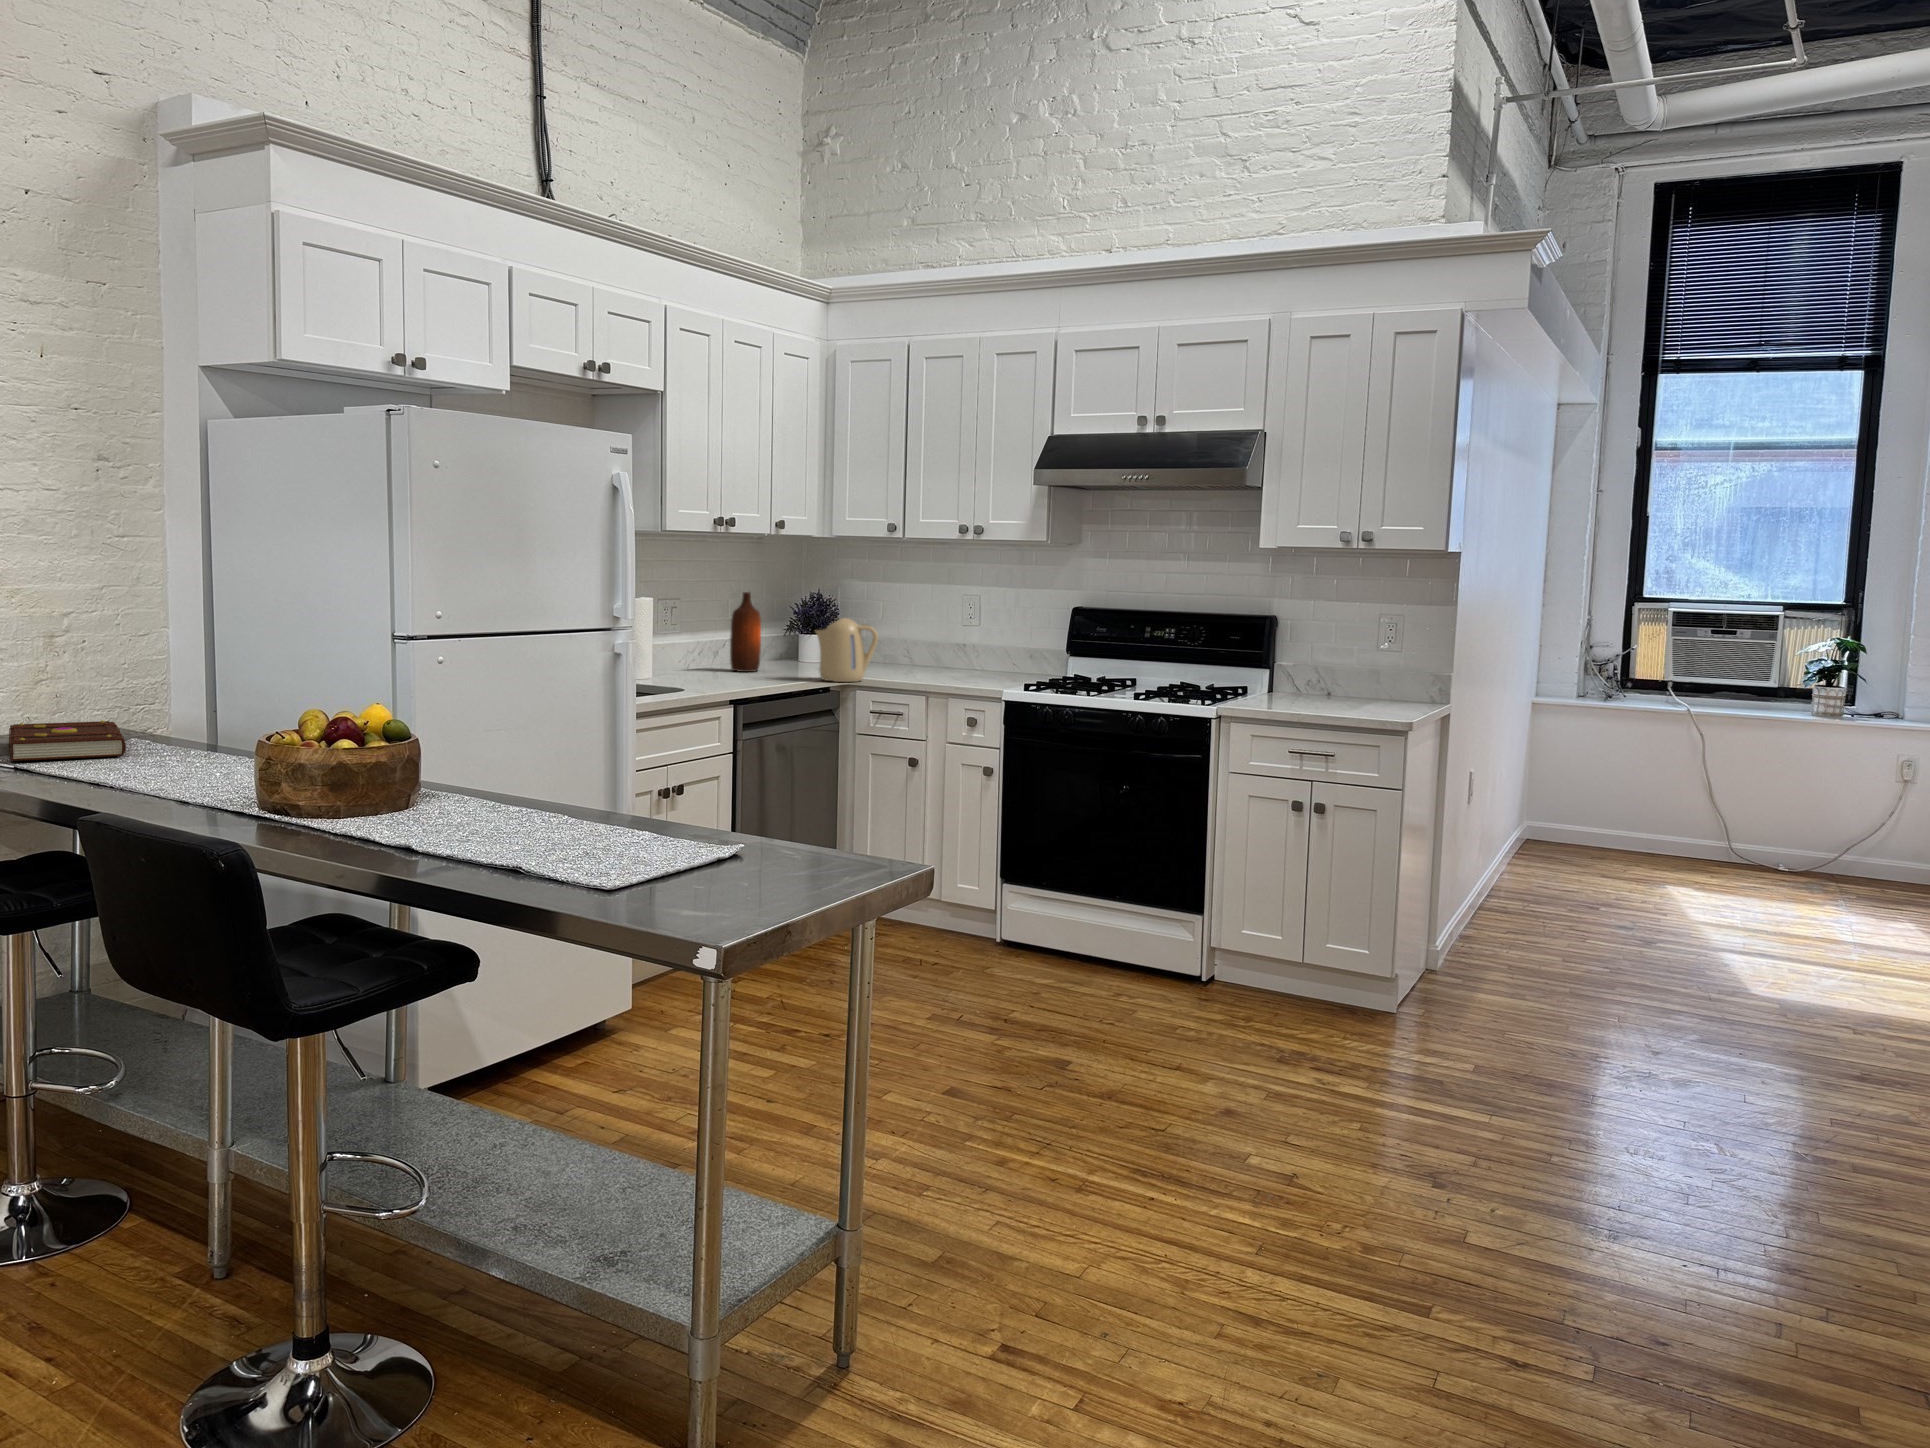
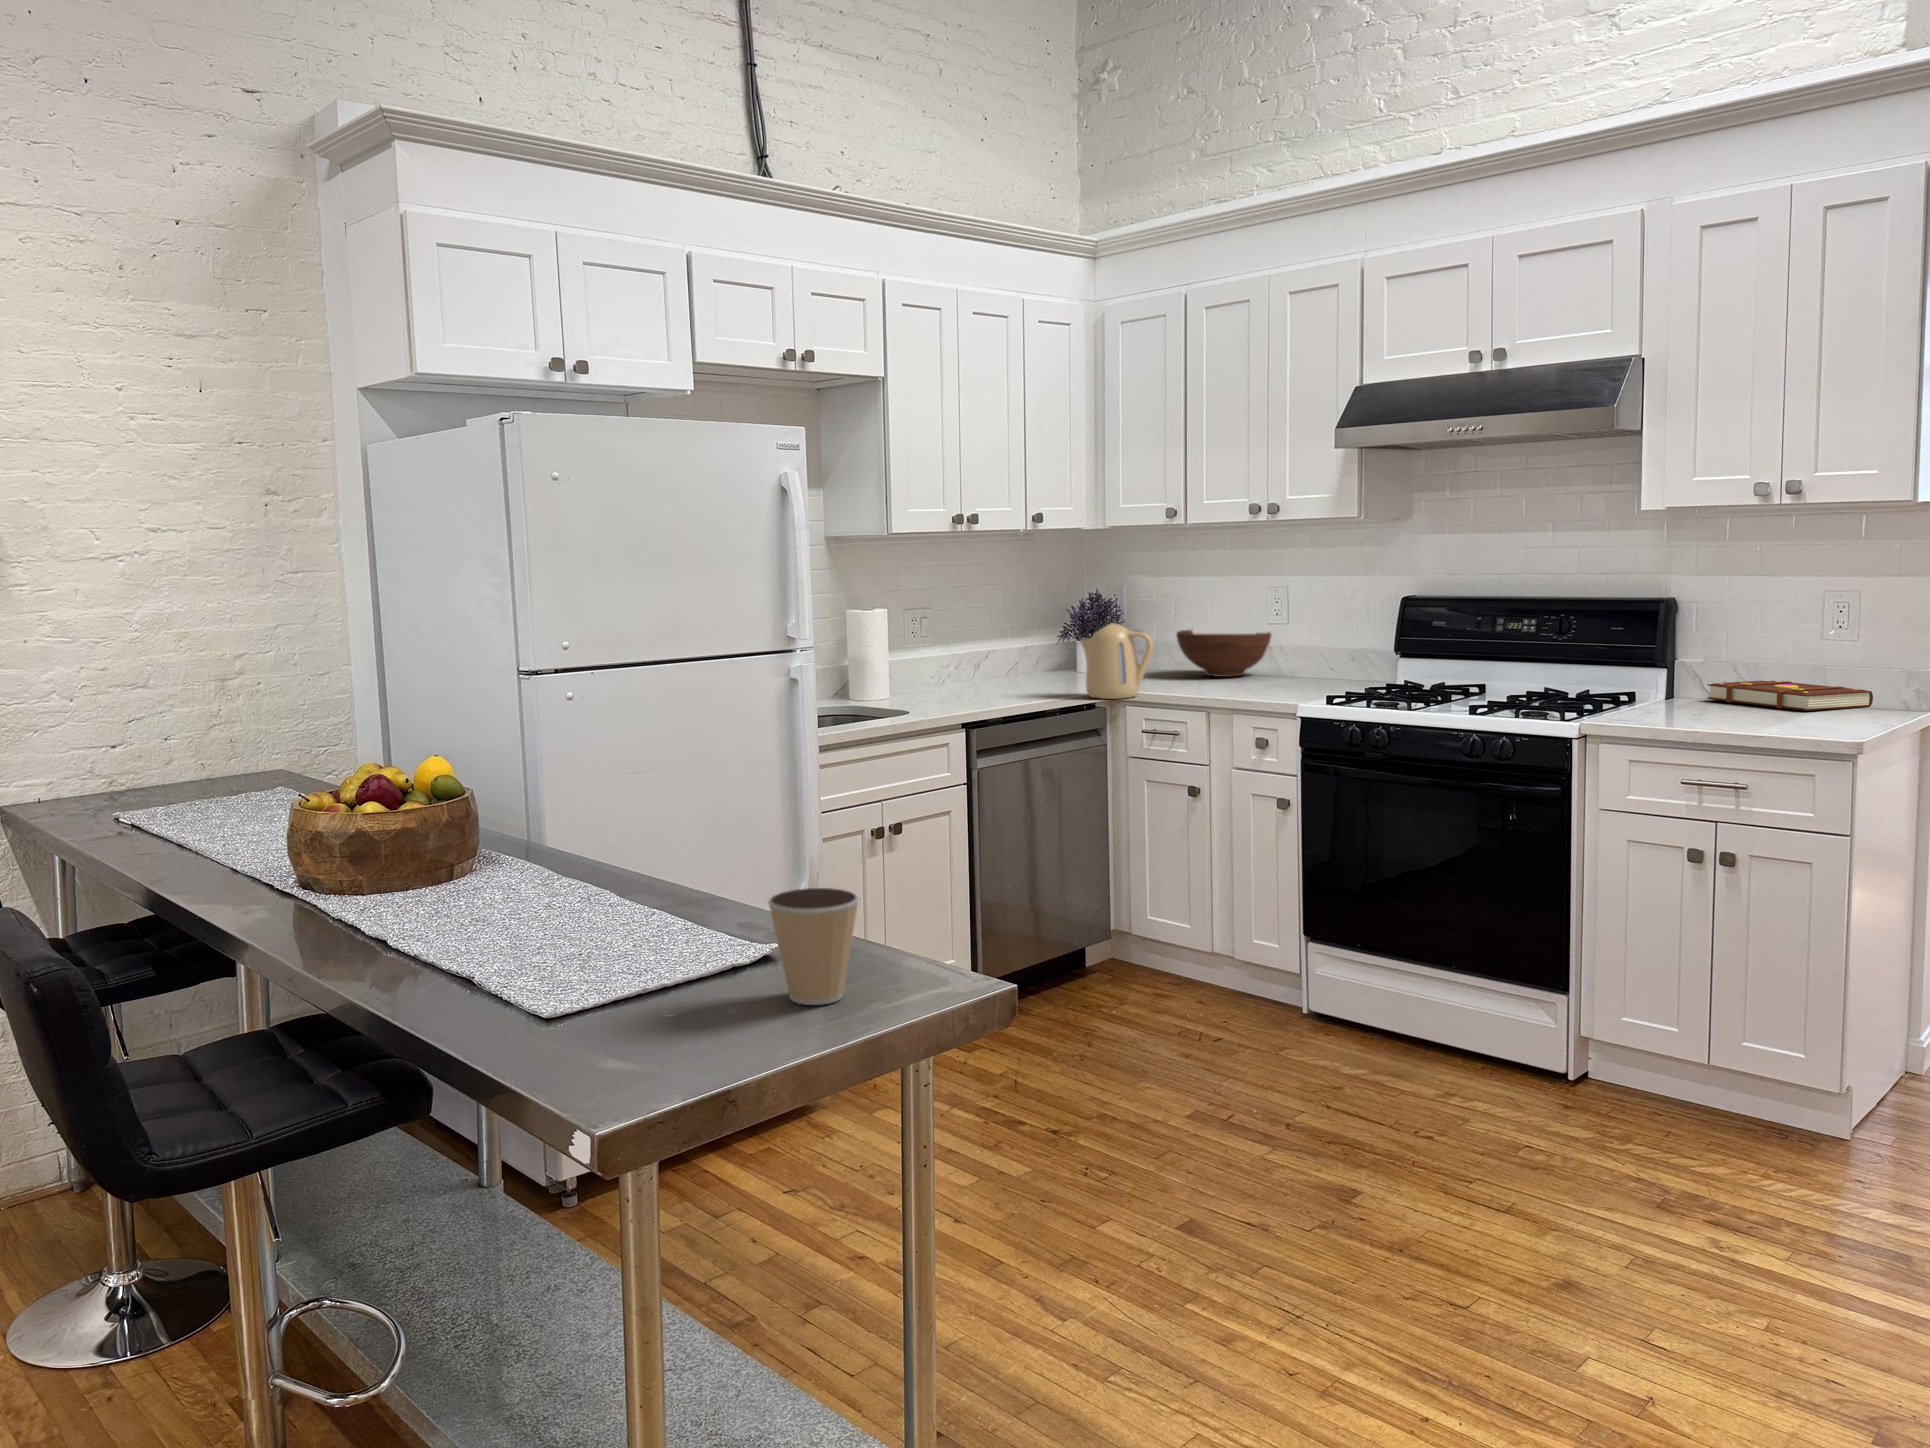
bottle: present [730,592,761,672] -> none [993,598,1028,688]
fruit bowl: none [884,626,965,667] -> present [1176,630,1271,677]
book: present [9,721,126,761] -> present [1707,680,1873,711]
coffee cup: none [769,796,837,880] -> present [768,888,859,1005]

